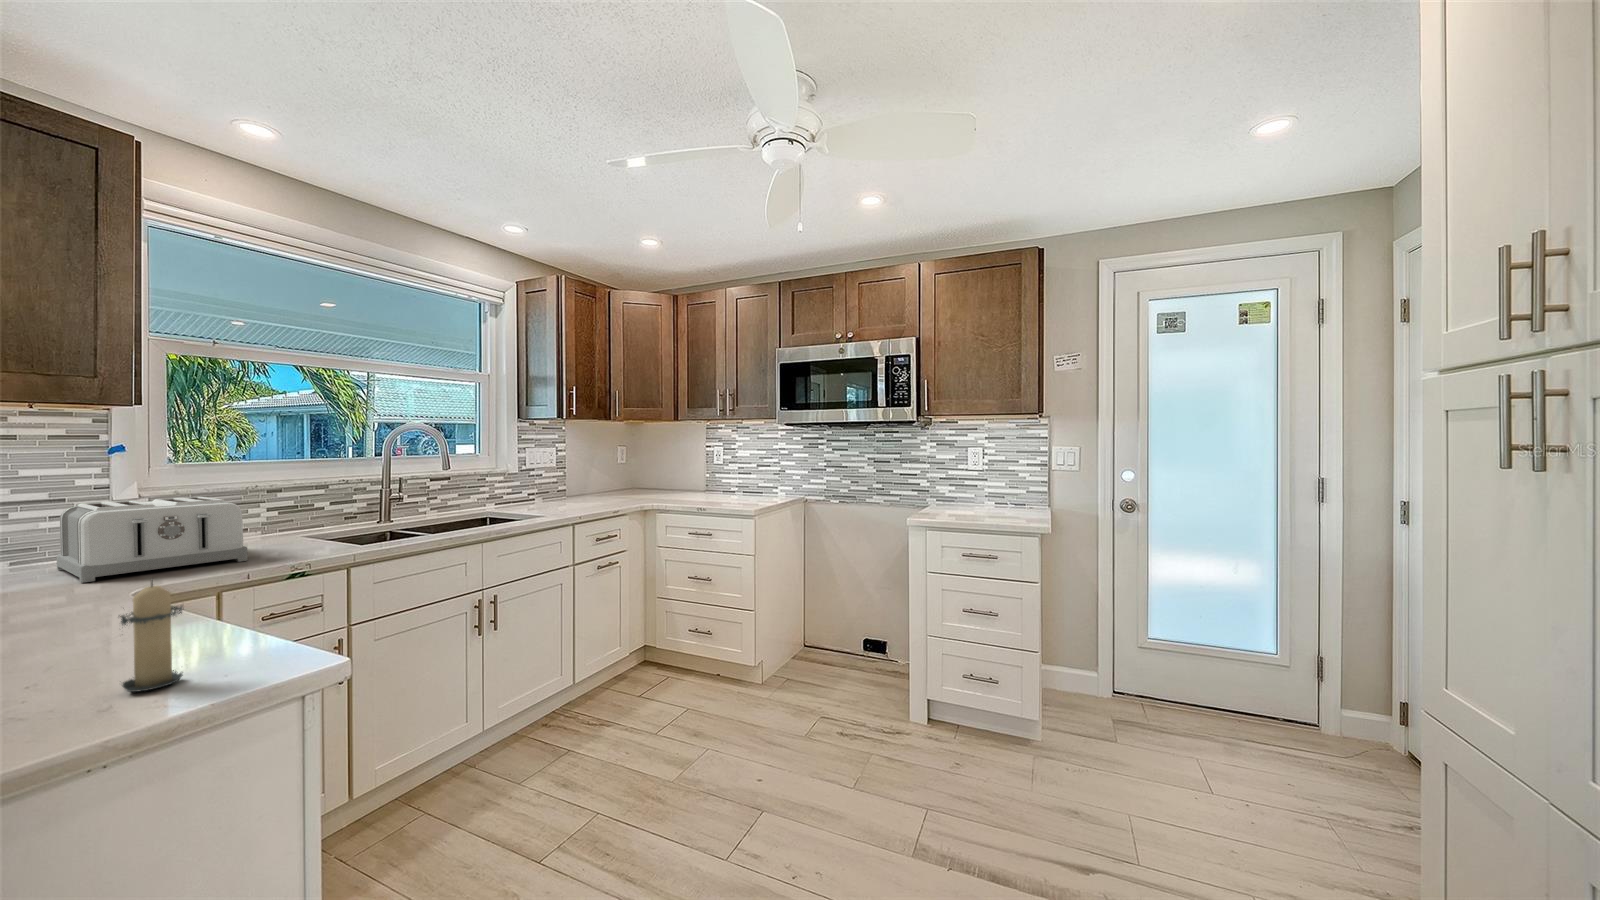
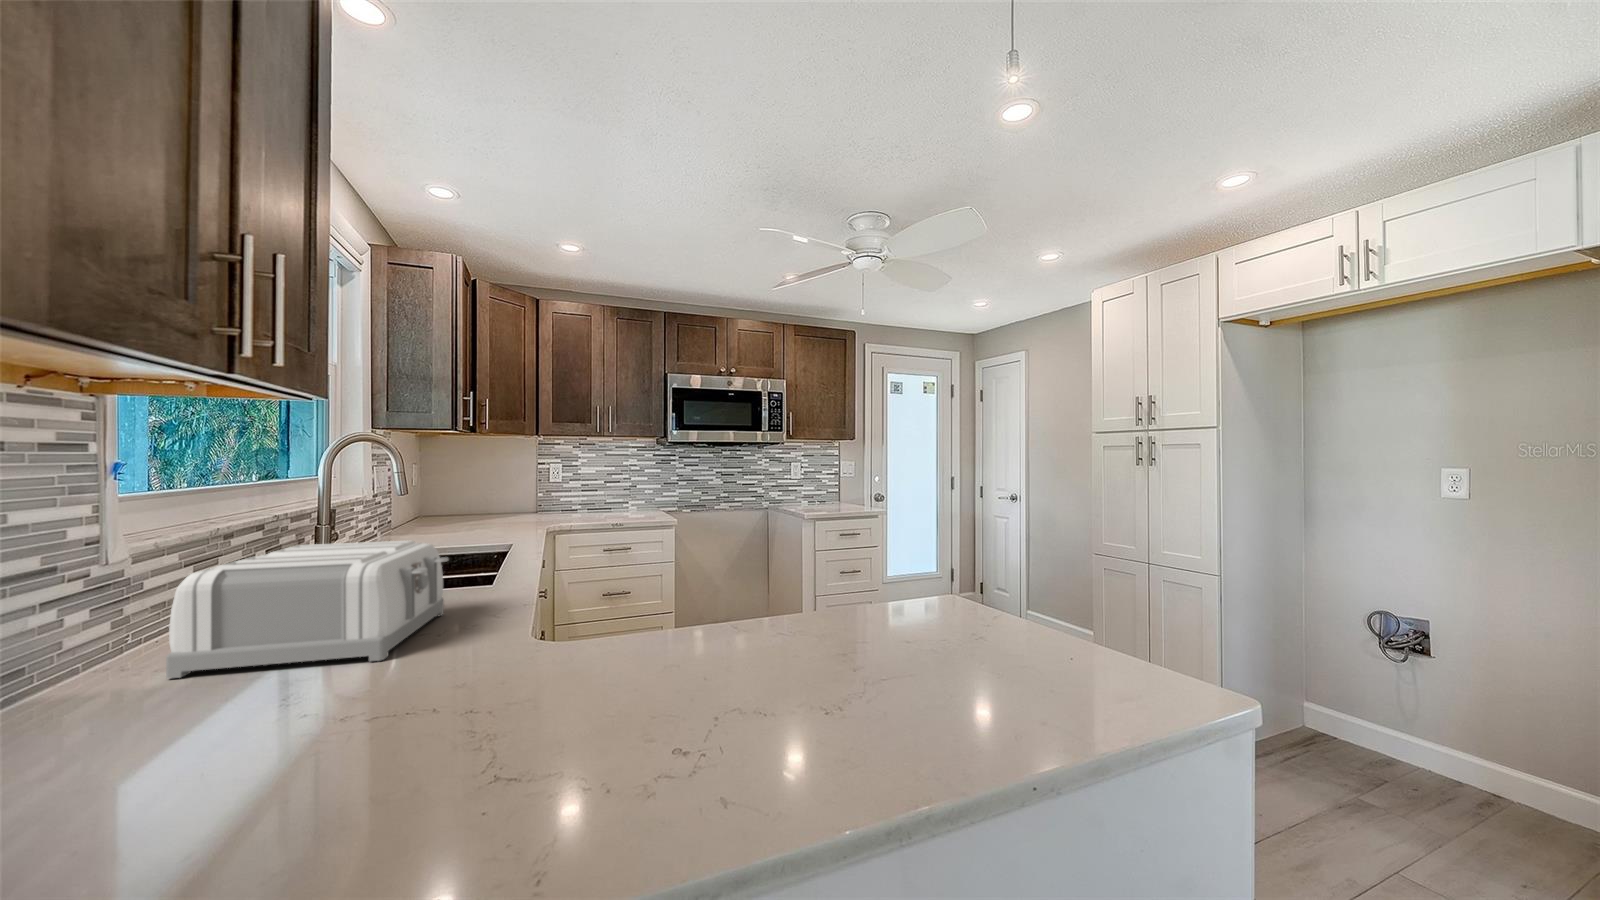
candle: present [119,579,183,692] -> none [917,556,953,630]

